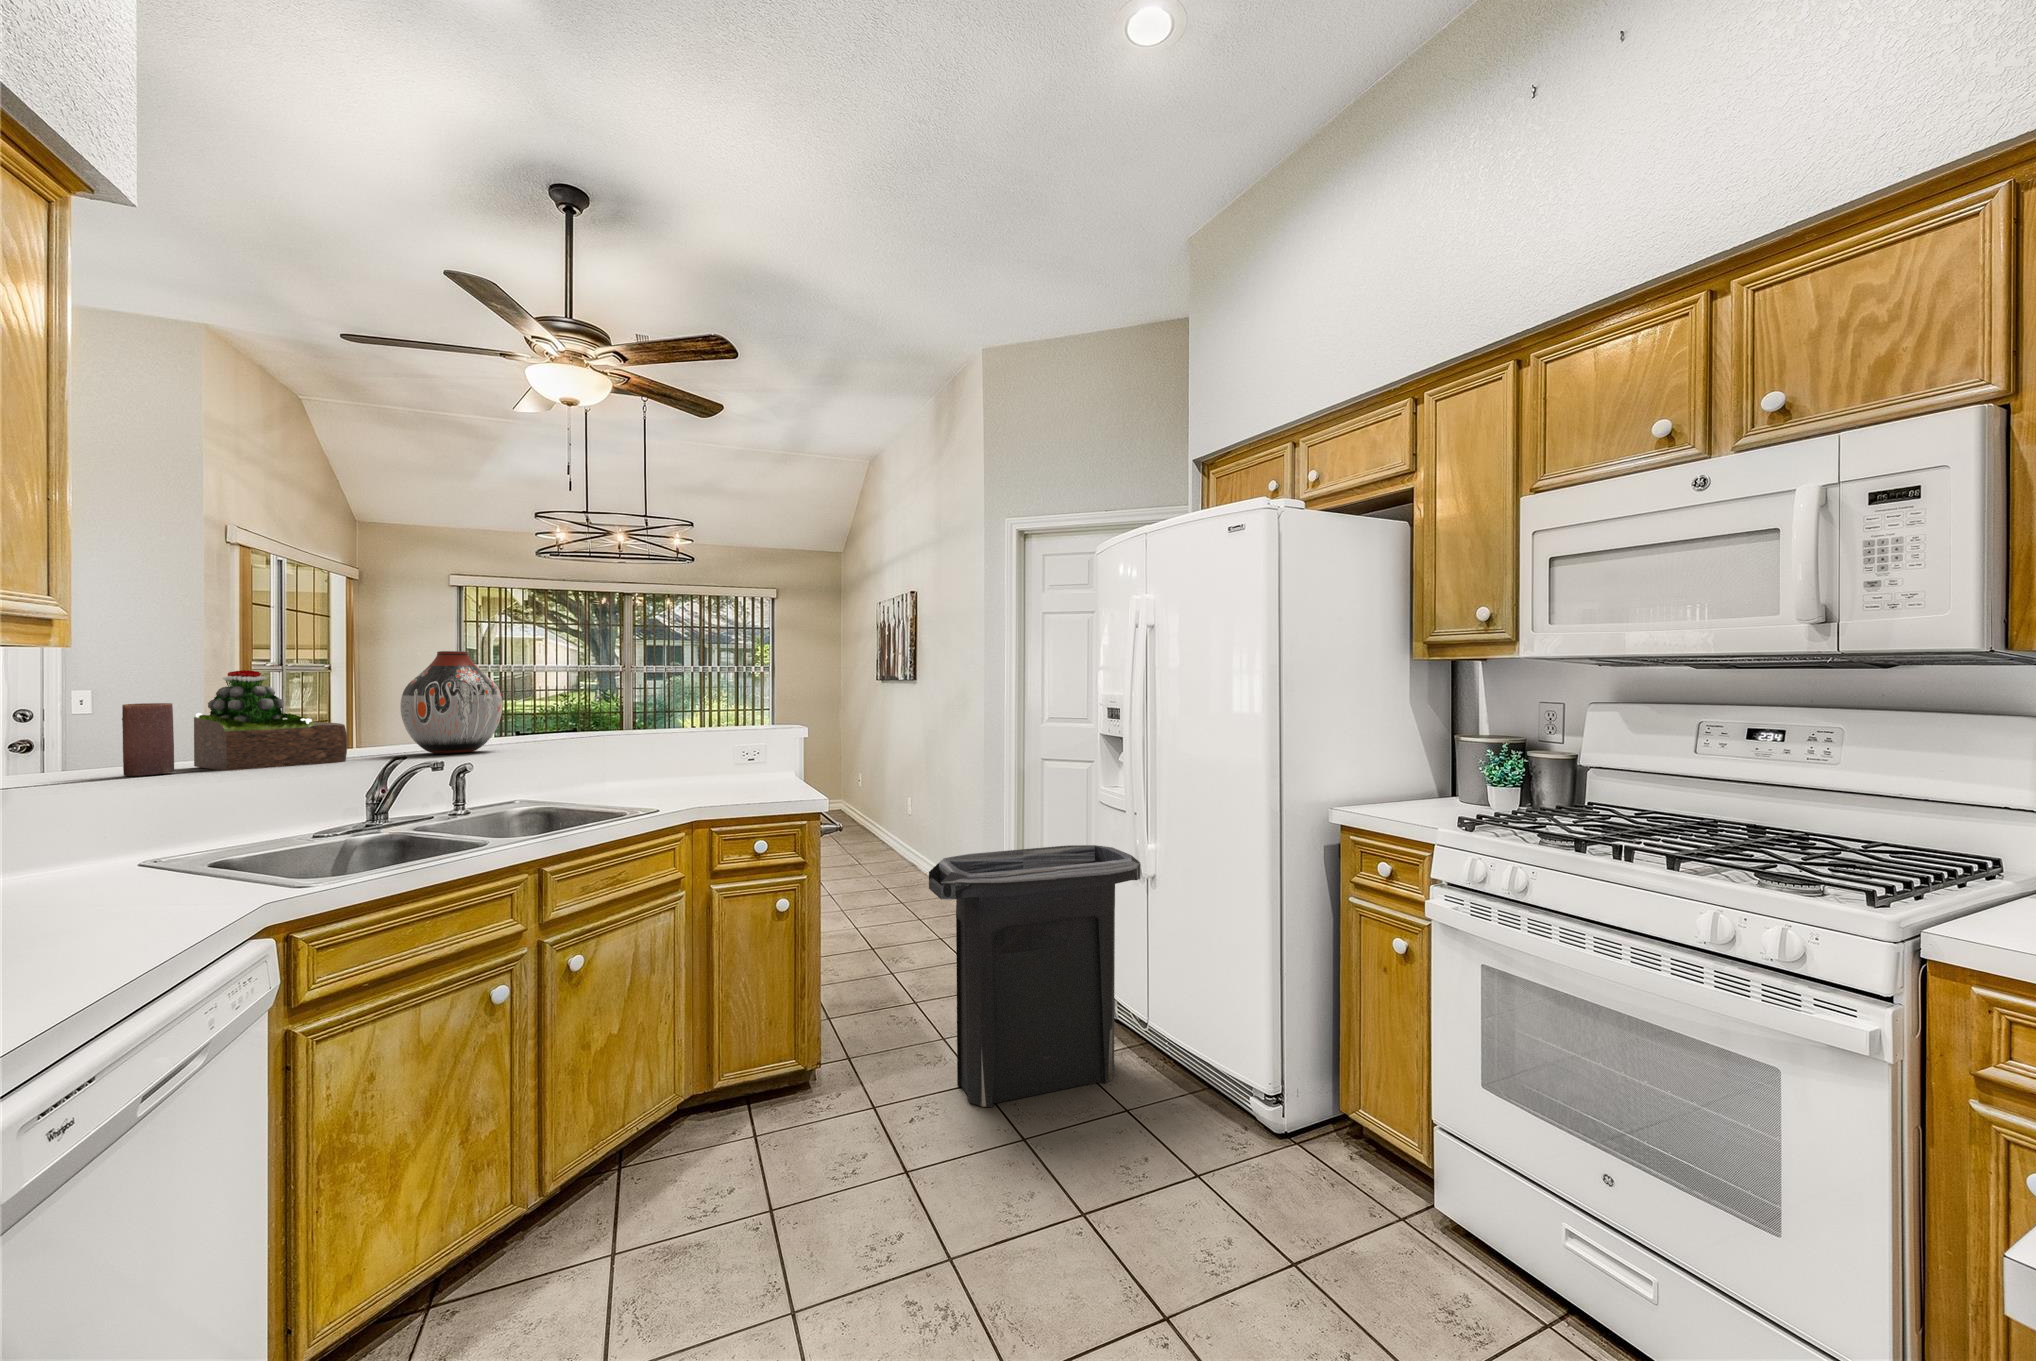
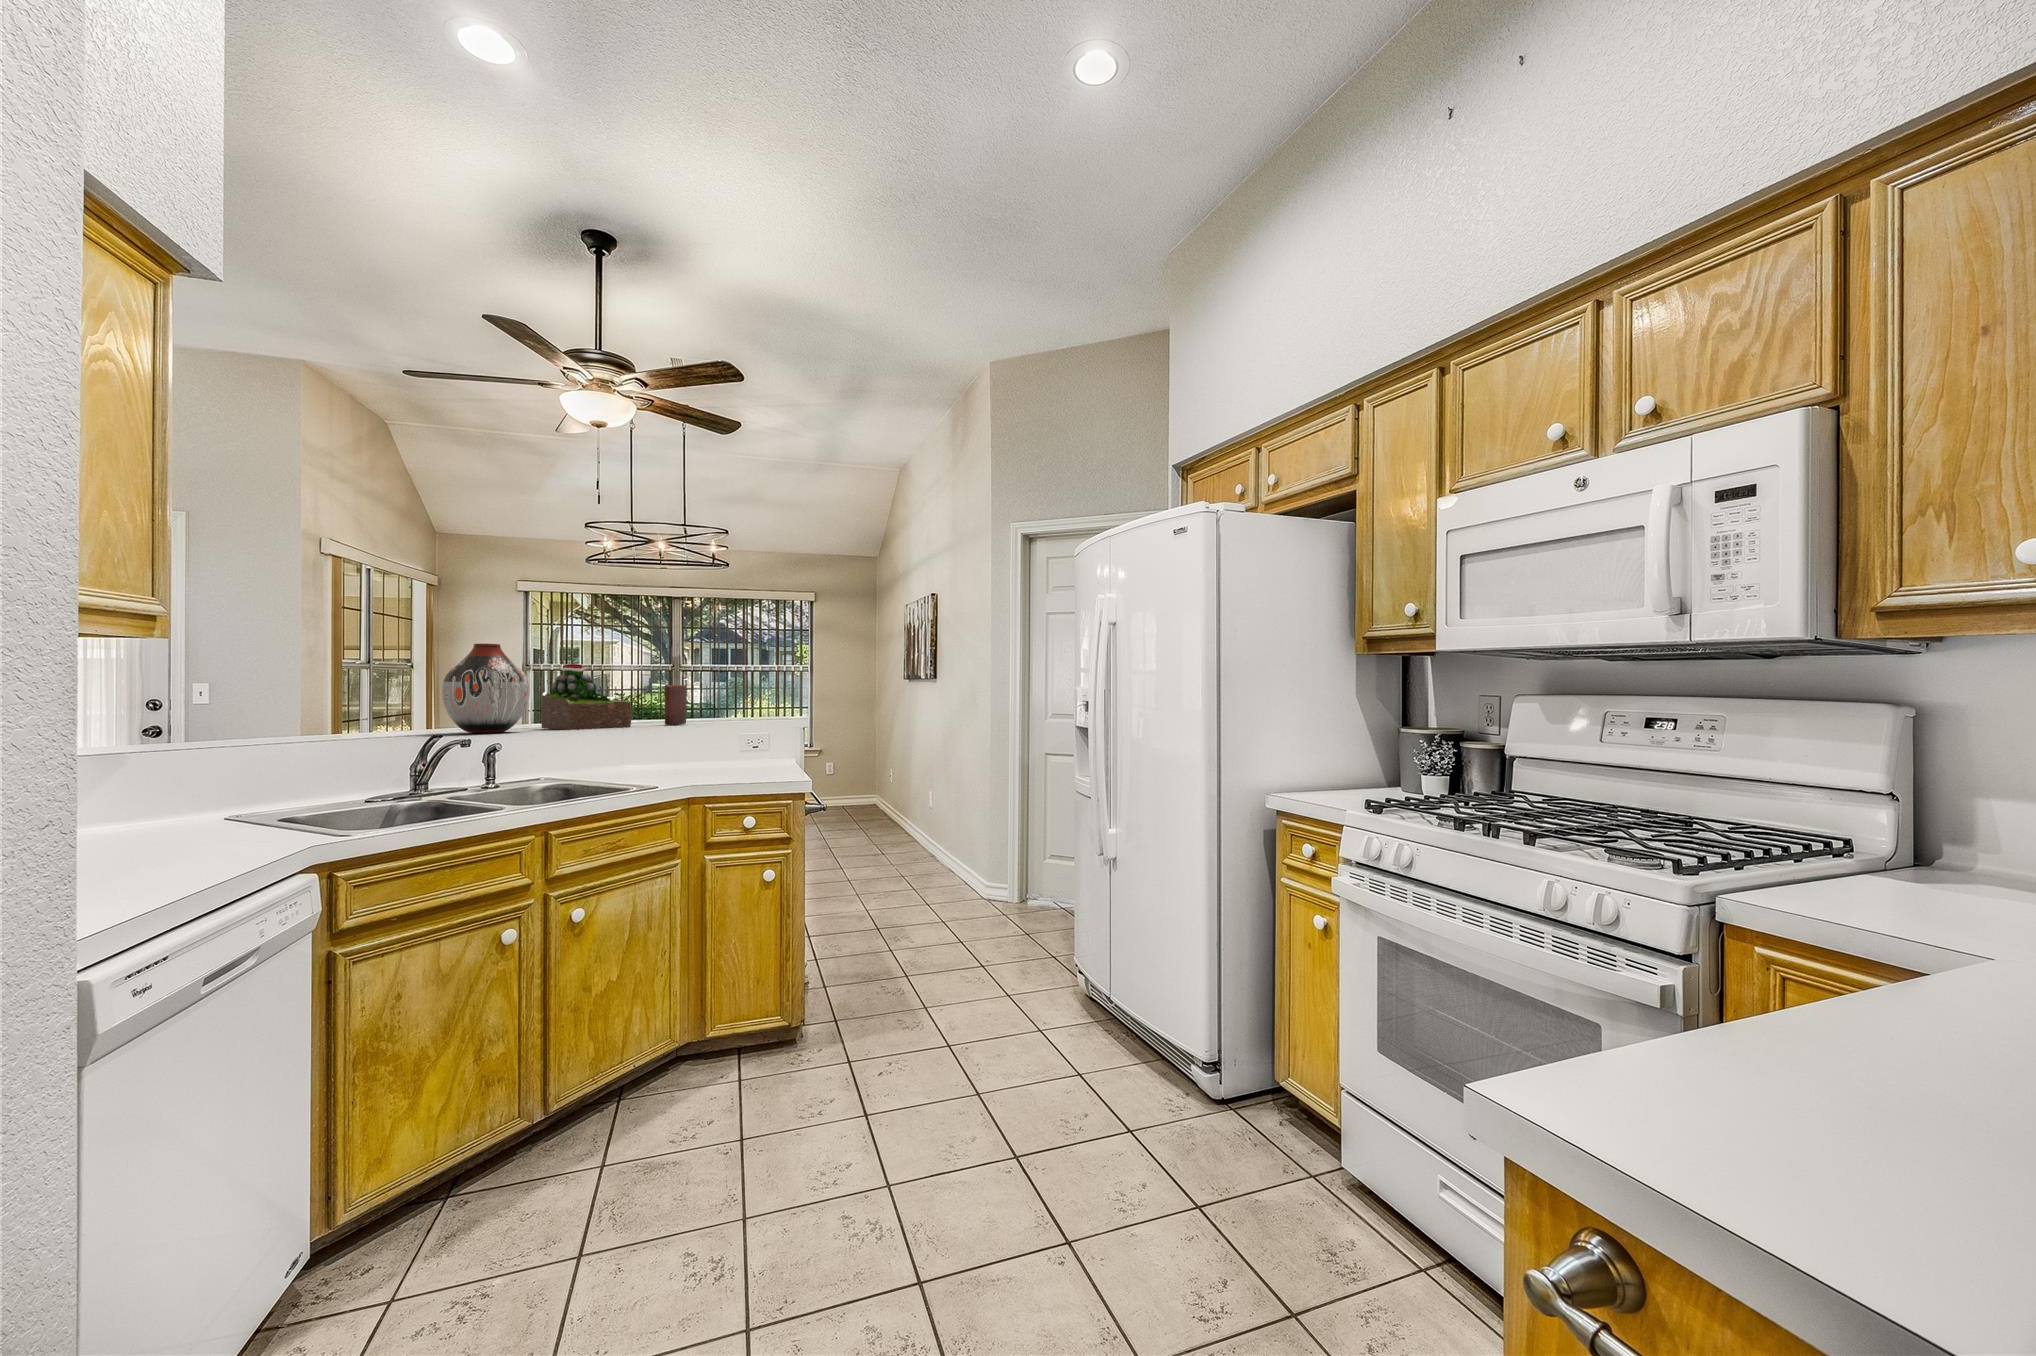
succulent plant: present [194,670,348,770] -> present [541,664,632,730]
candle: present [122,703,175,776] -> present [665,685,686,725]
trash can: present [929,845,1140,1107] -> none [906,829,1106,1066]

